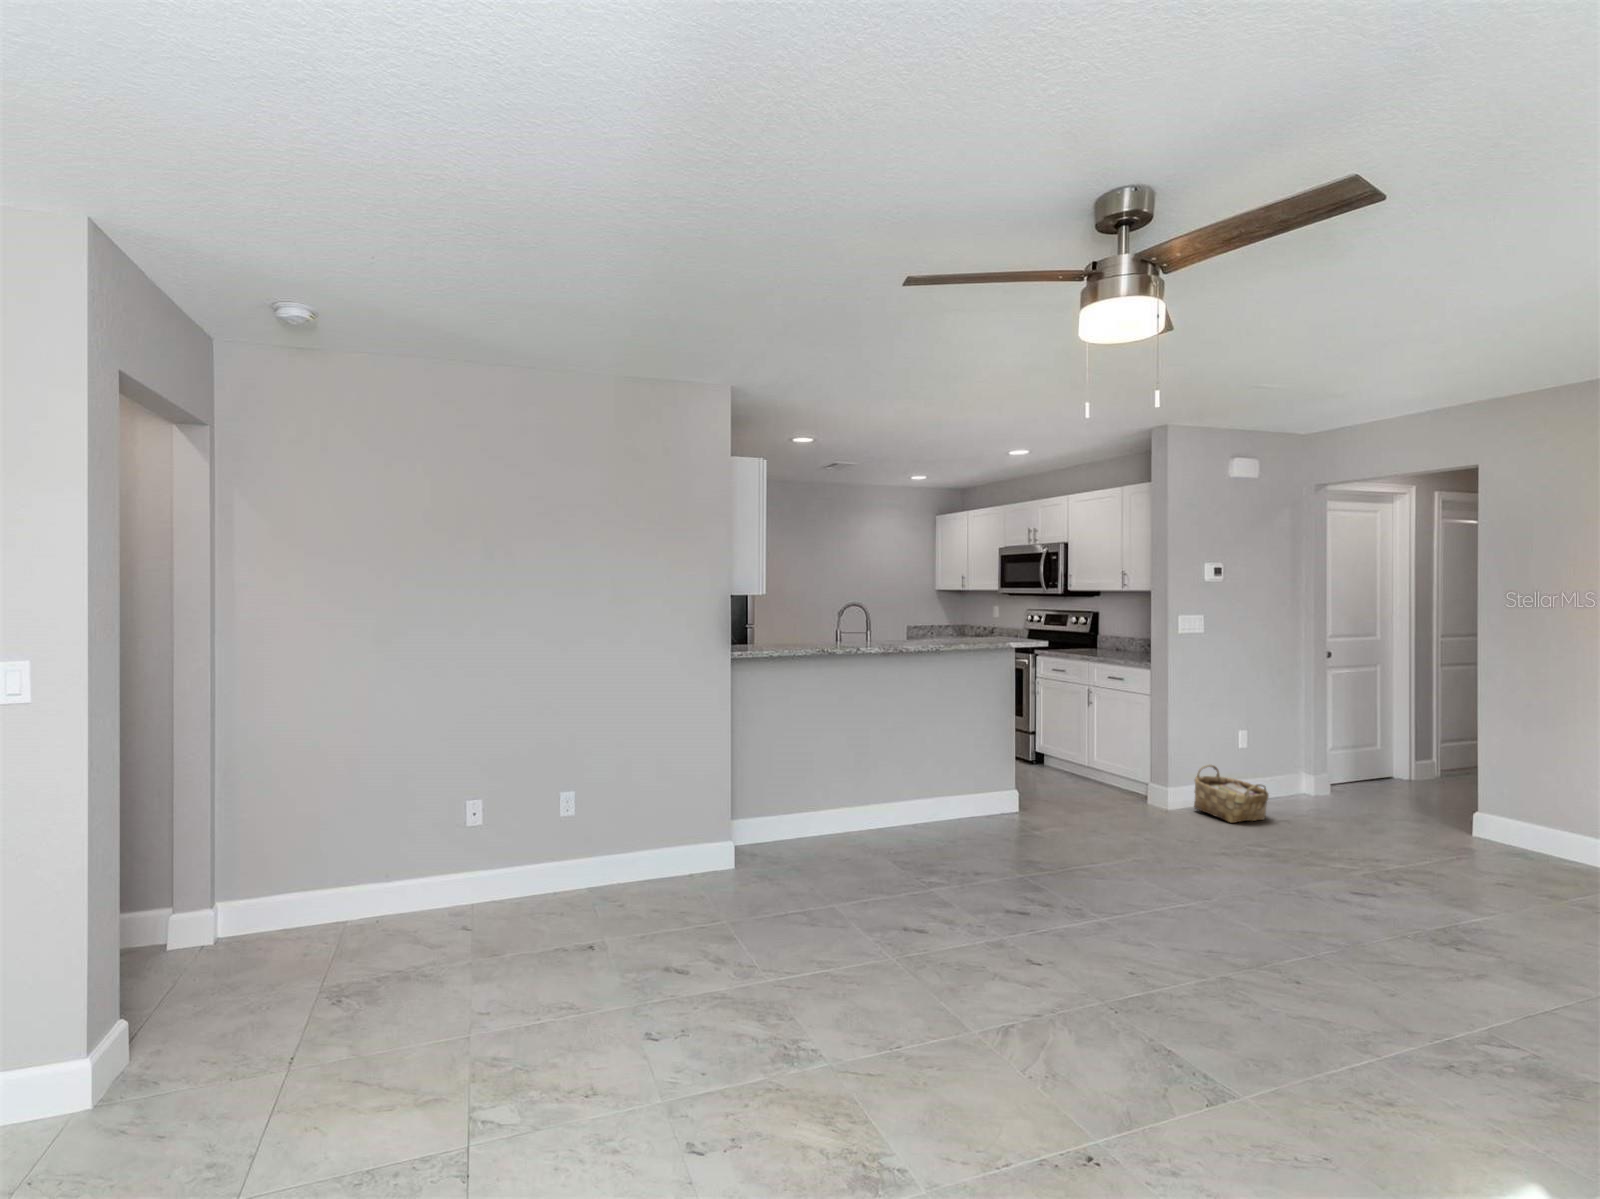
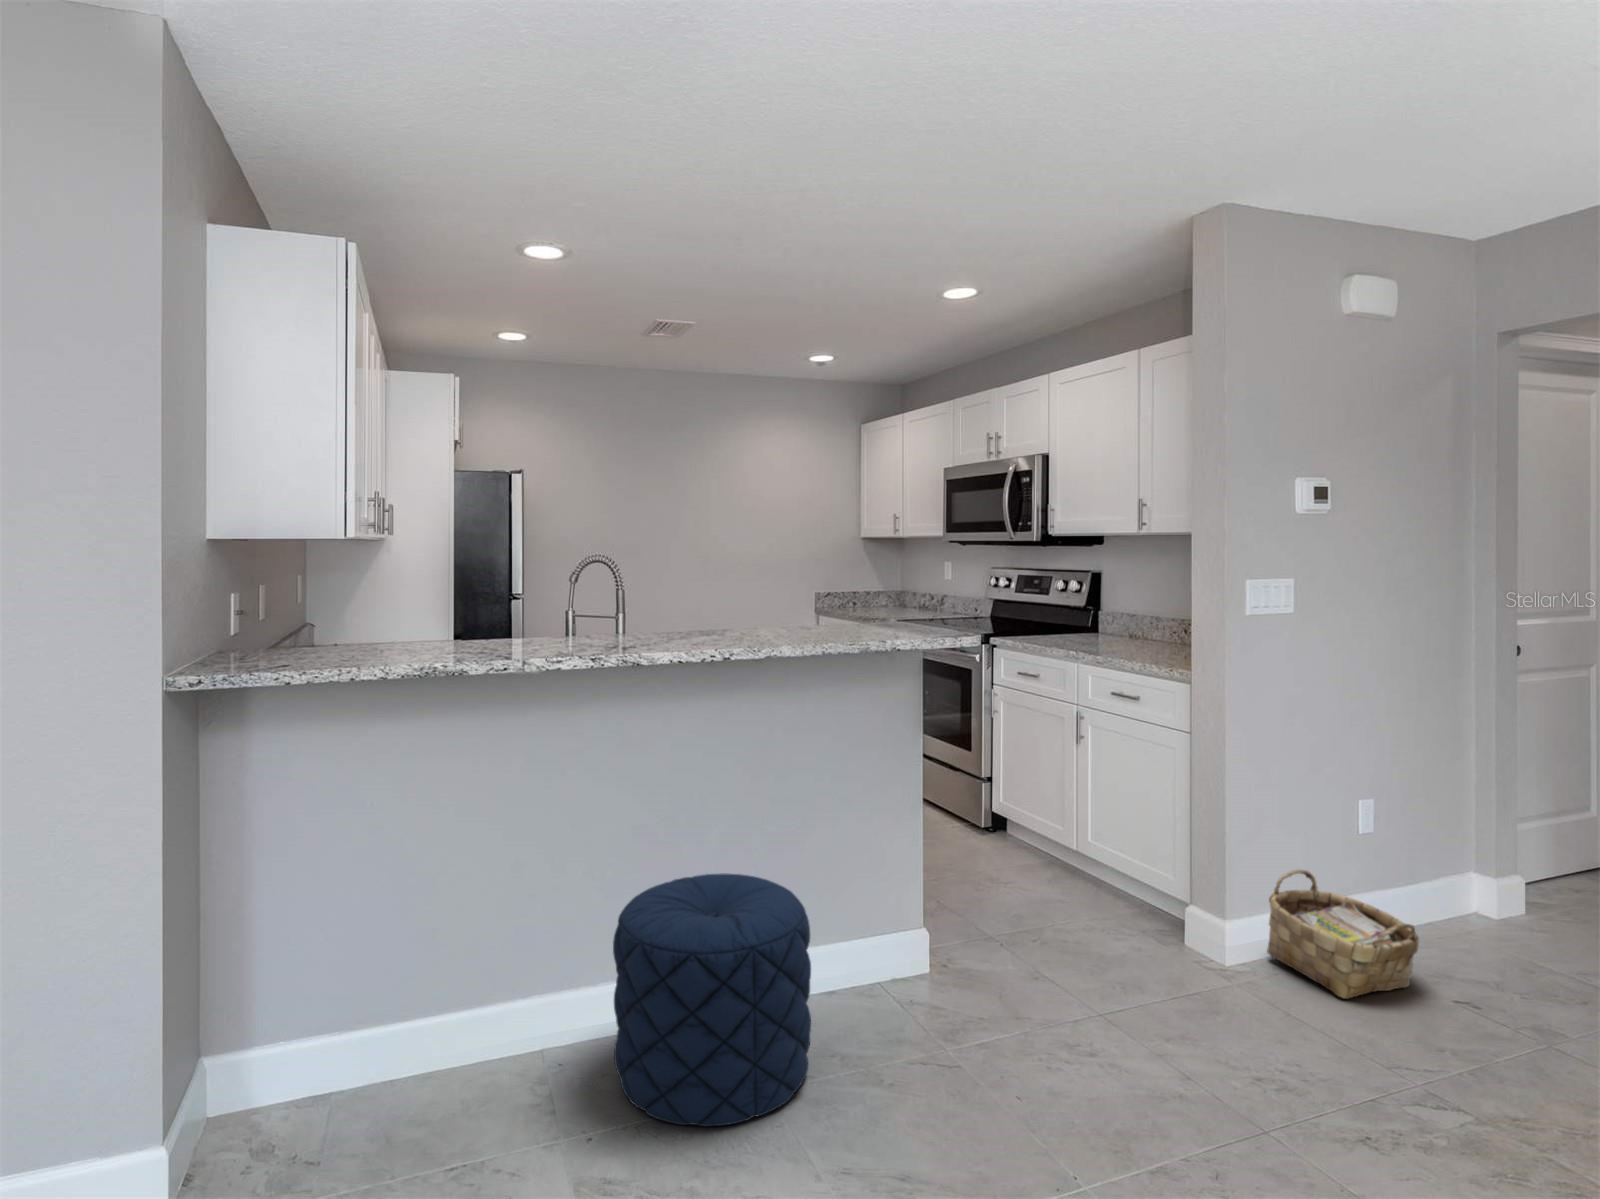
pouf: none [886,751,977,854] -> present [613,873,811,1126]

